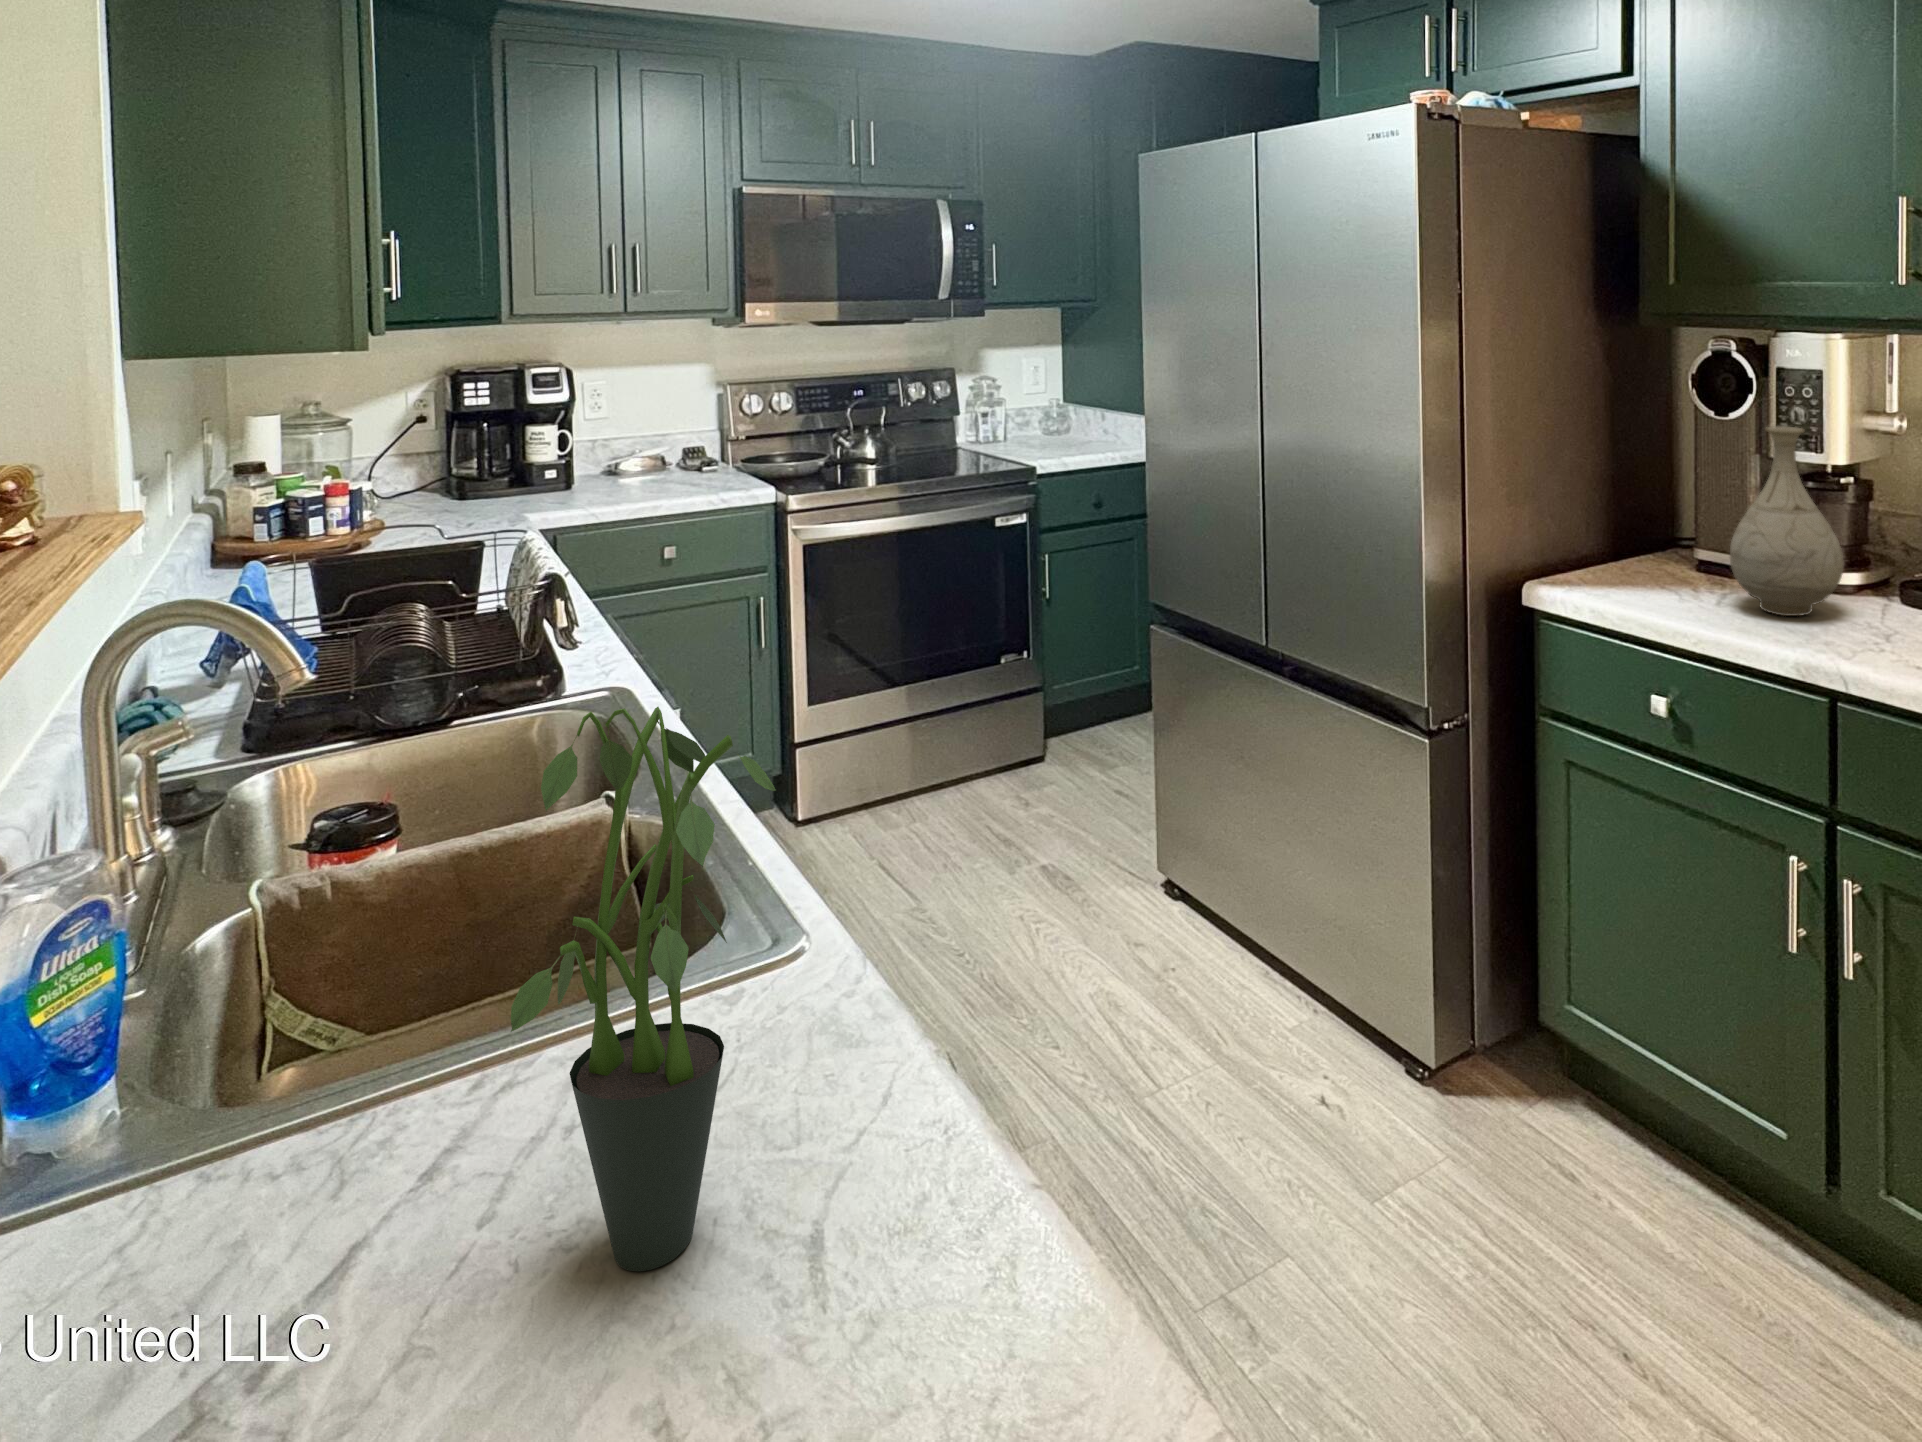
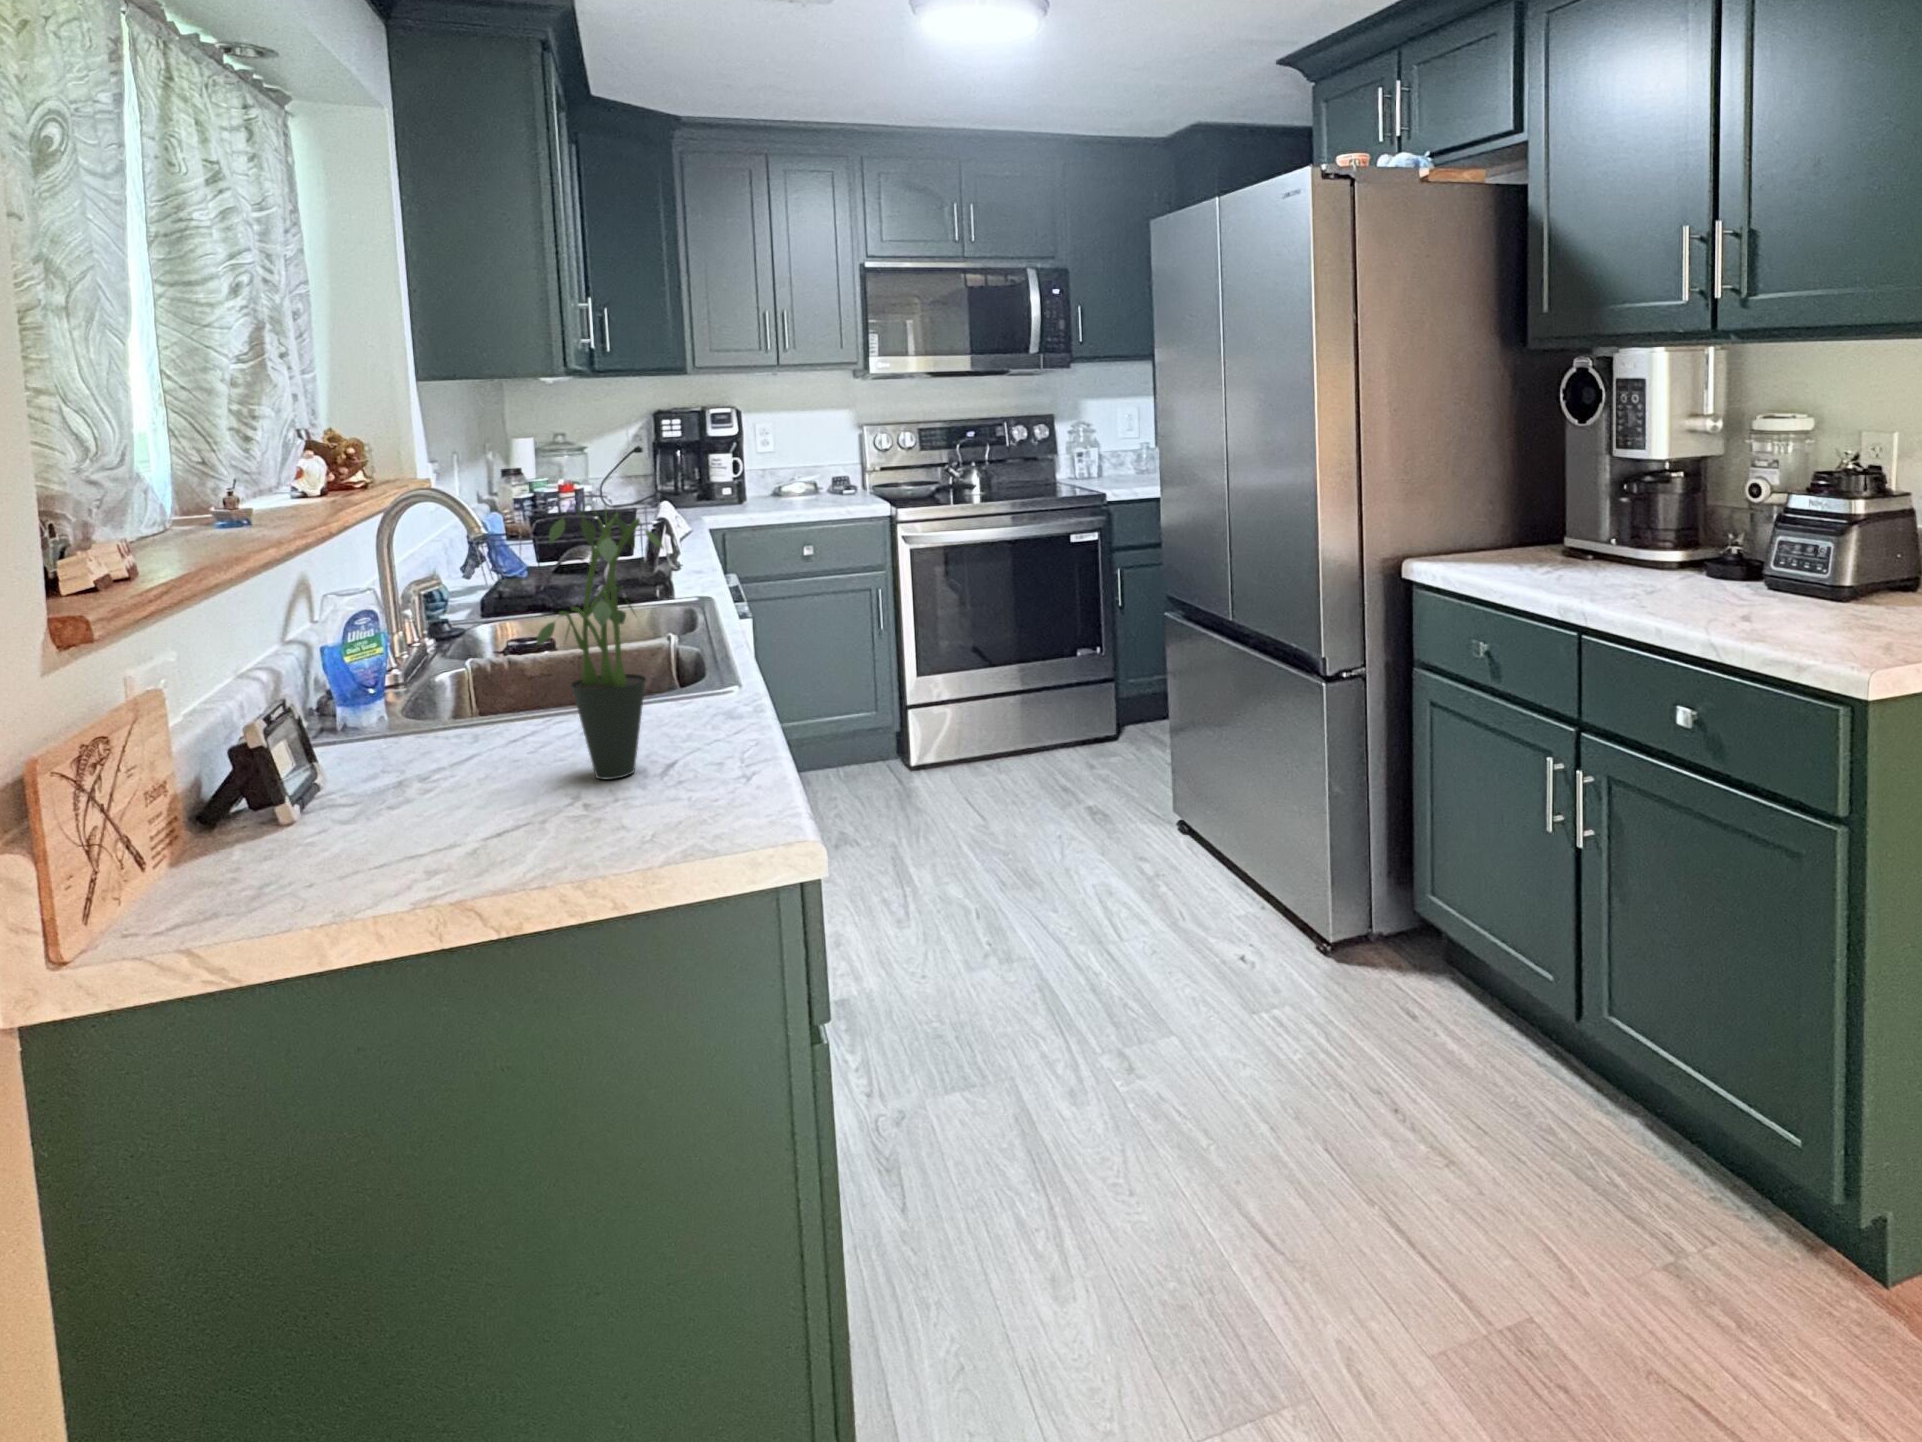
vase: present [1730,426,1843,616] -> none [1551,424,1641,579]

